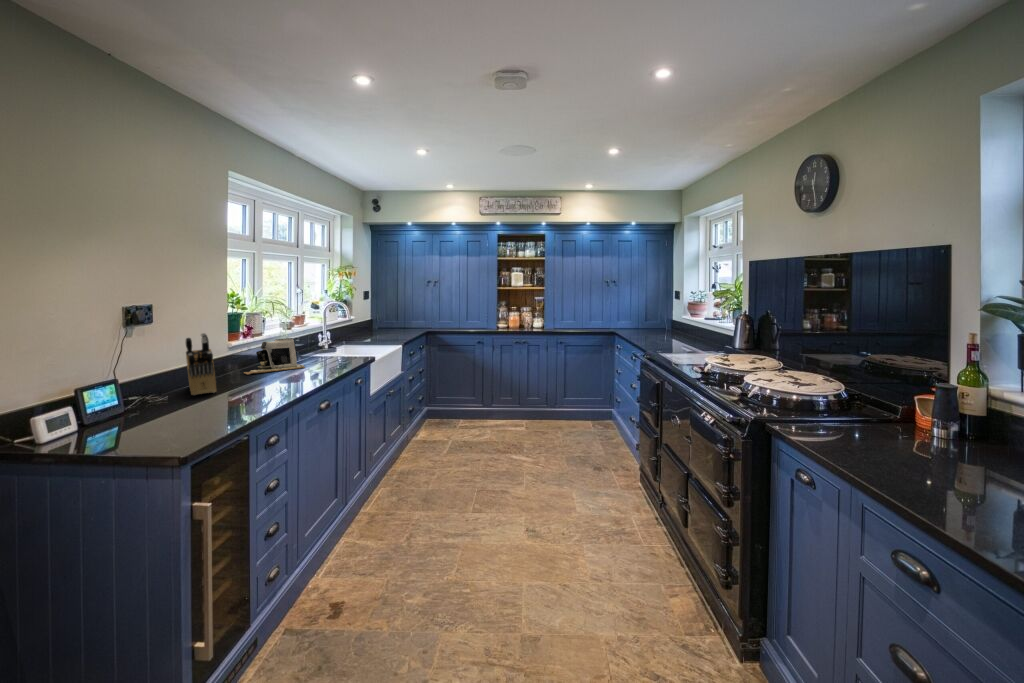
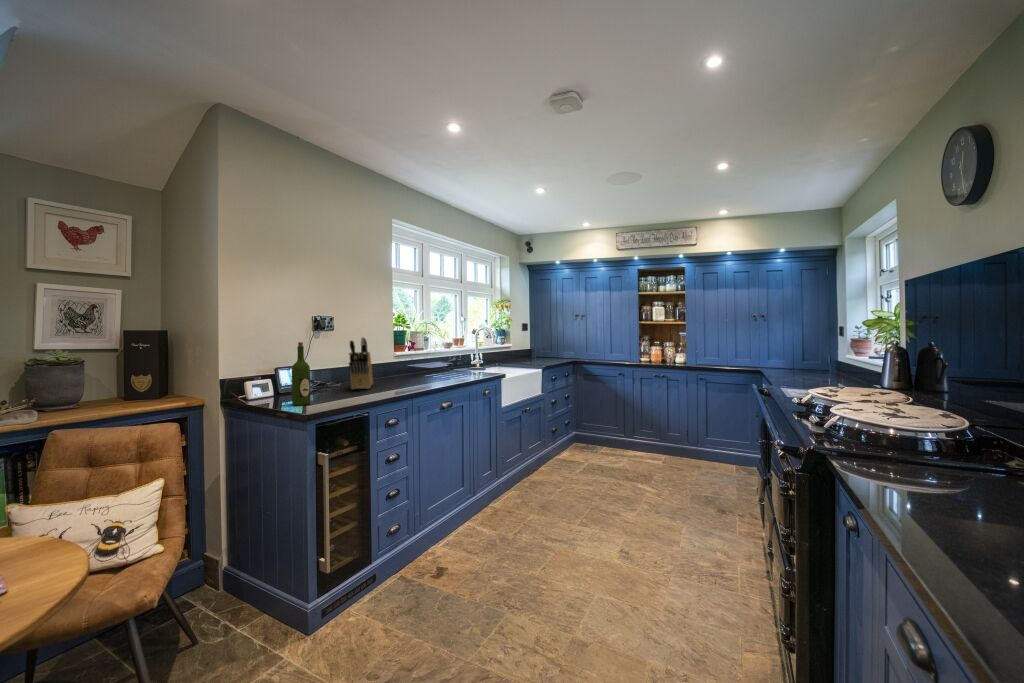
coffee maker: present [244,338,305,375] -> none [401,351,450,379]
wine bottle: none [127,350,155,425] -> present [292,342,311,405]

